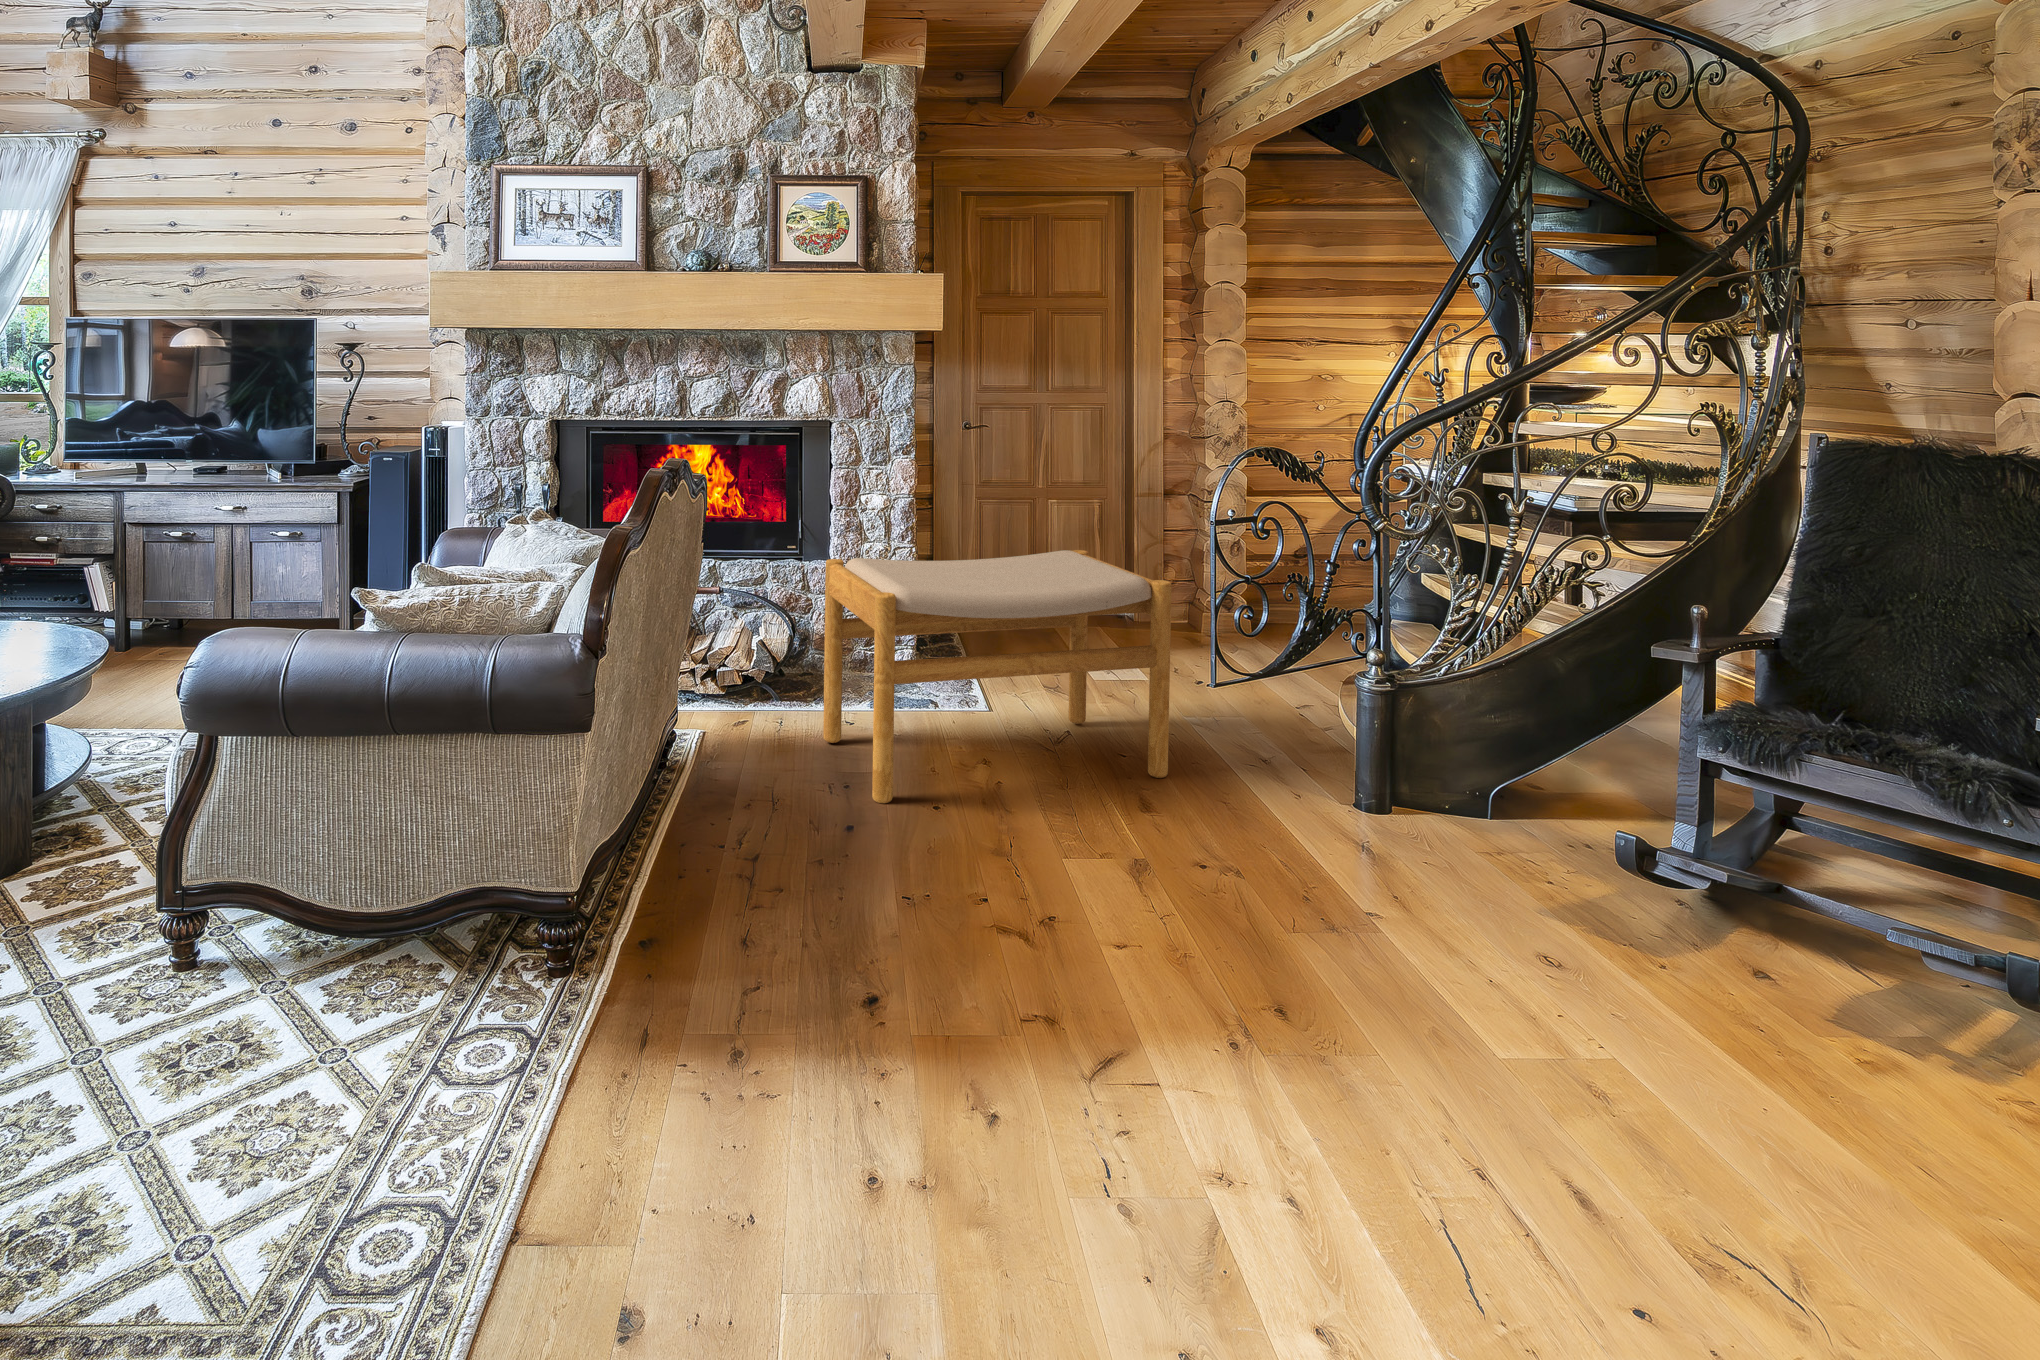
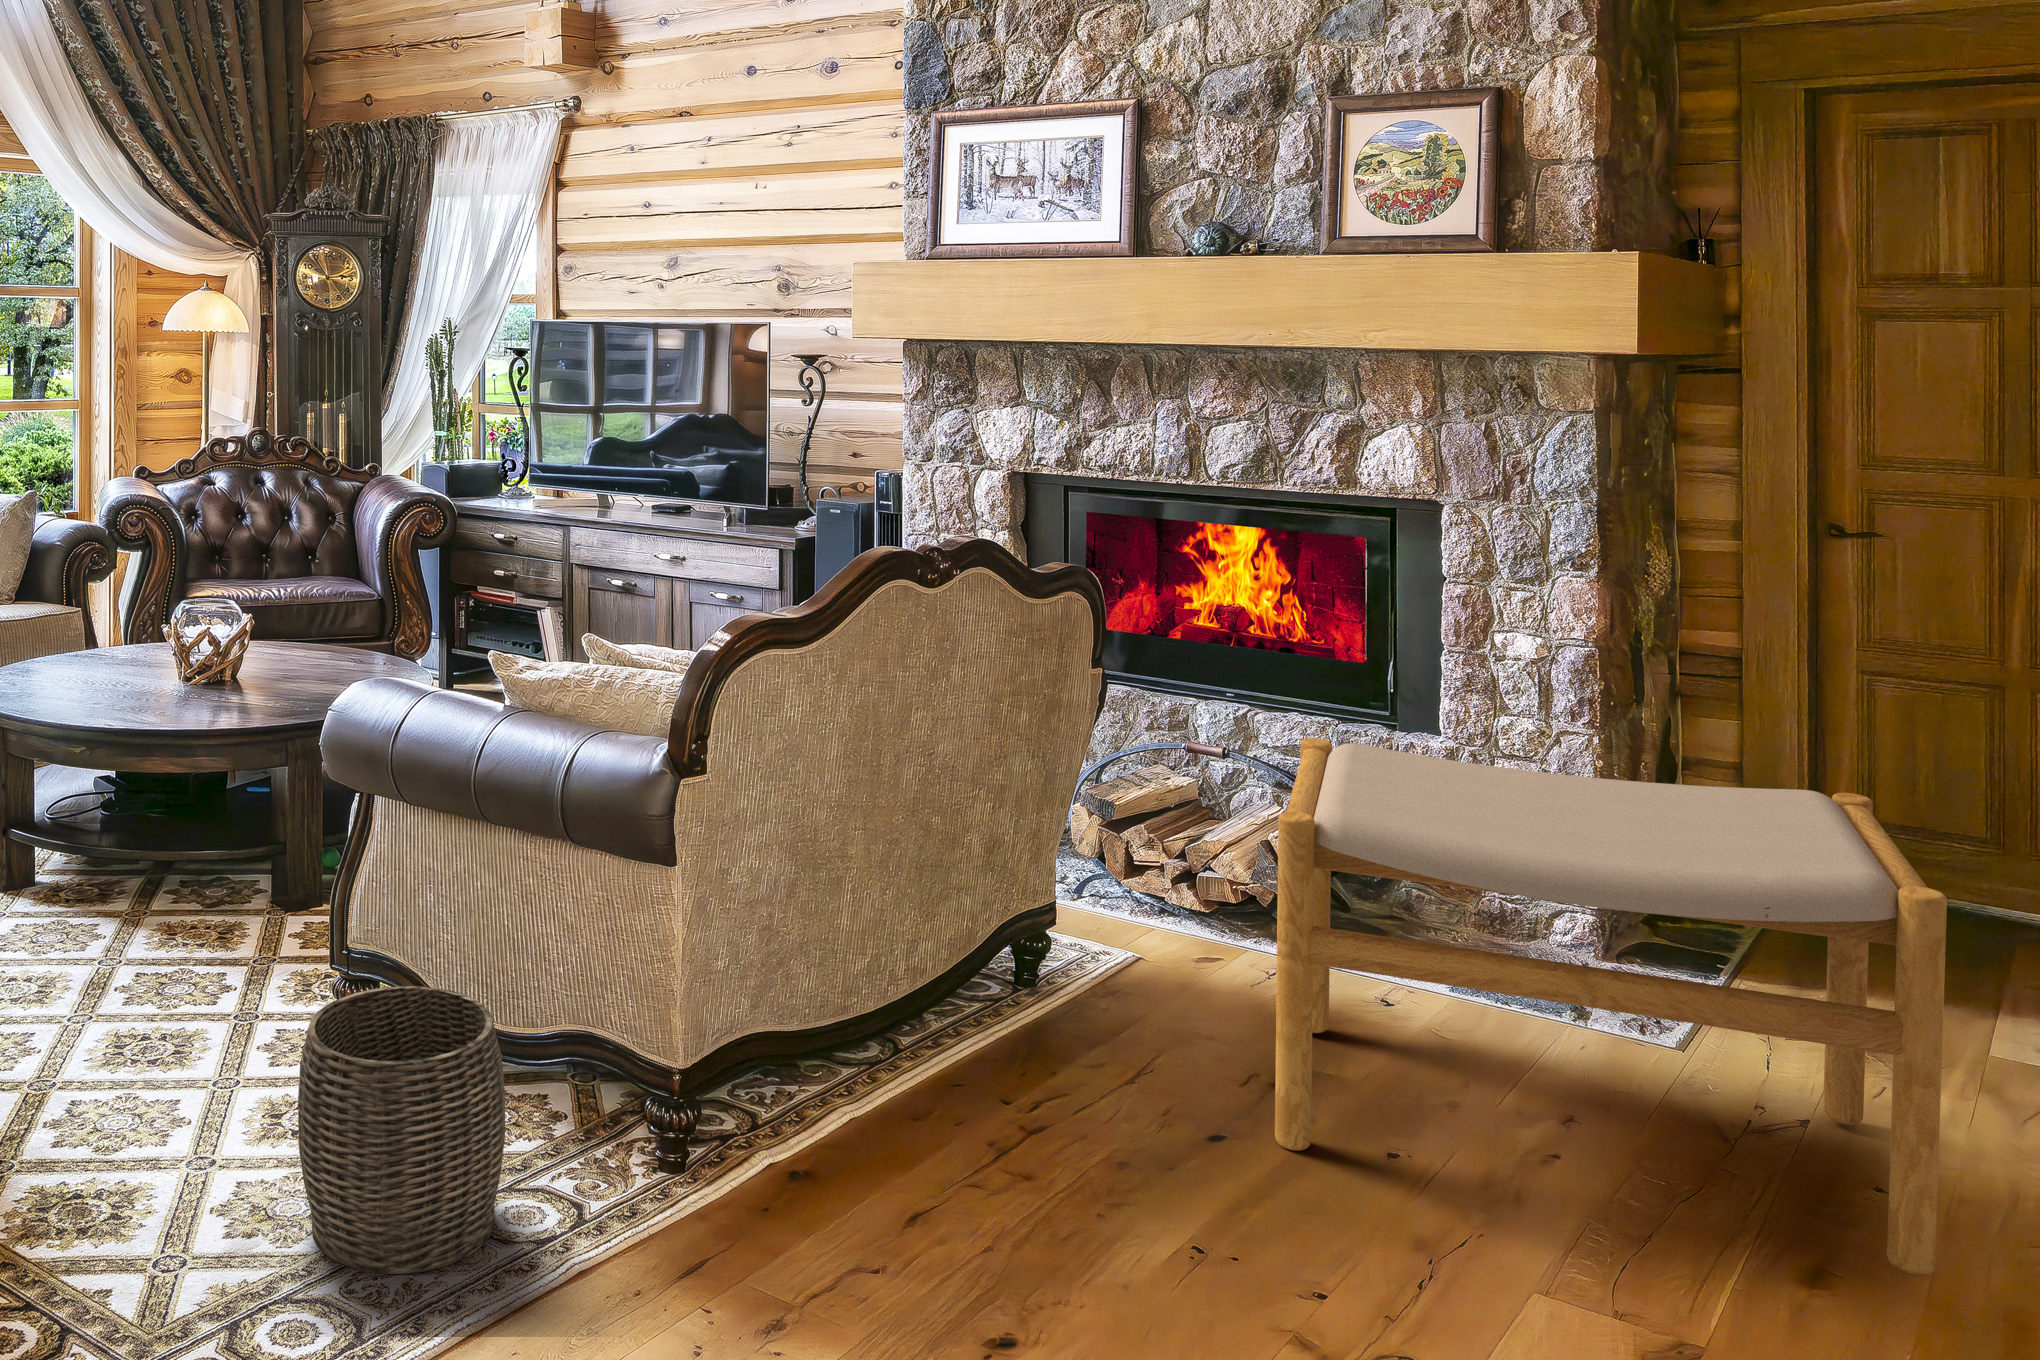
woven basket: none [289,828,482,1087] -> present [298,986,505,1274]

